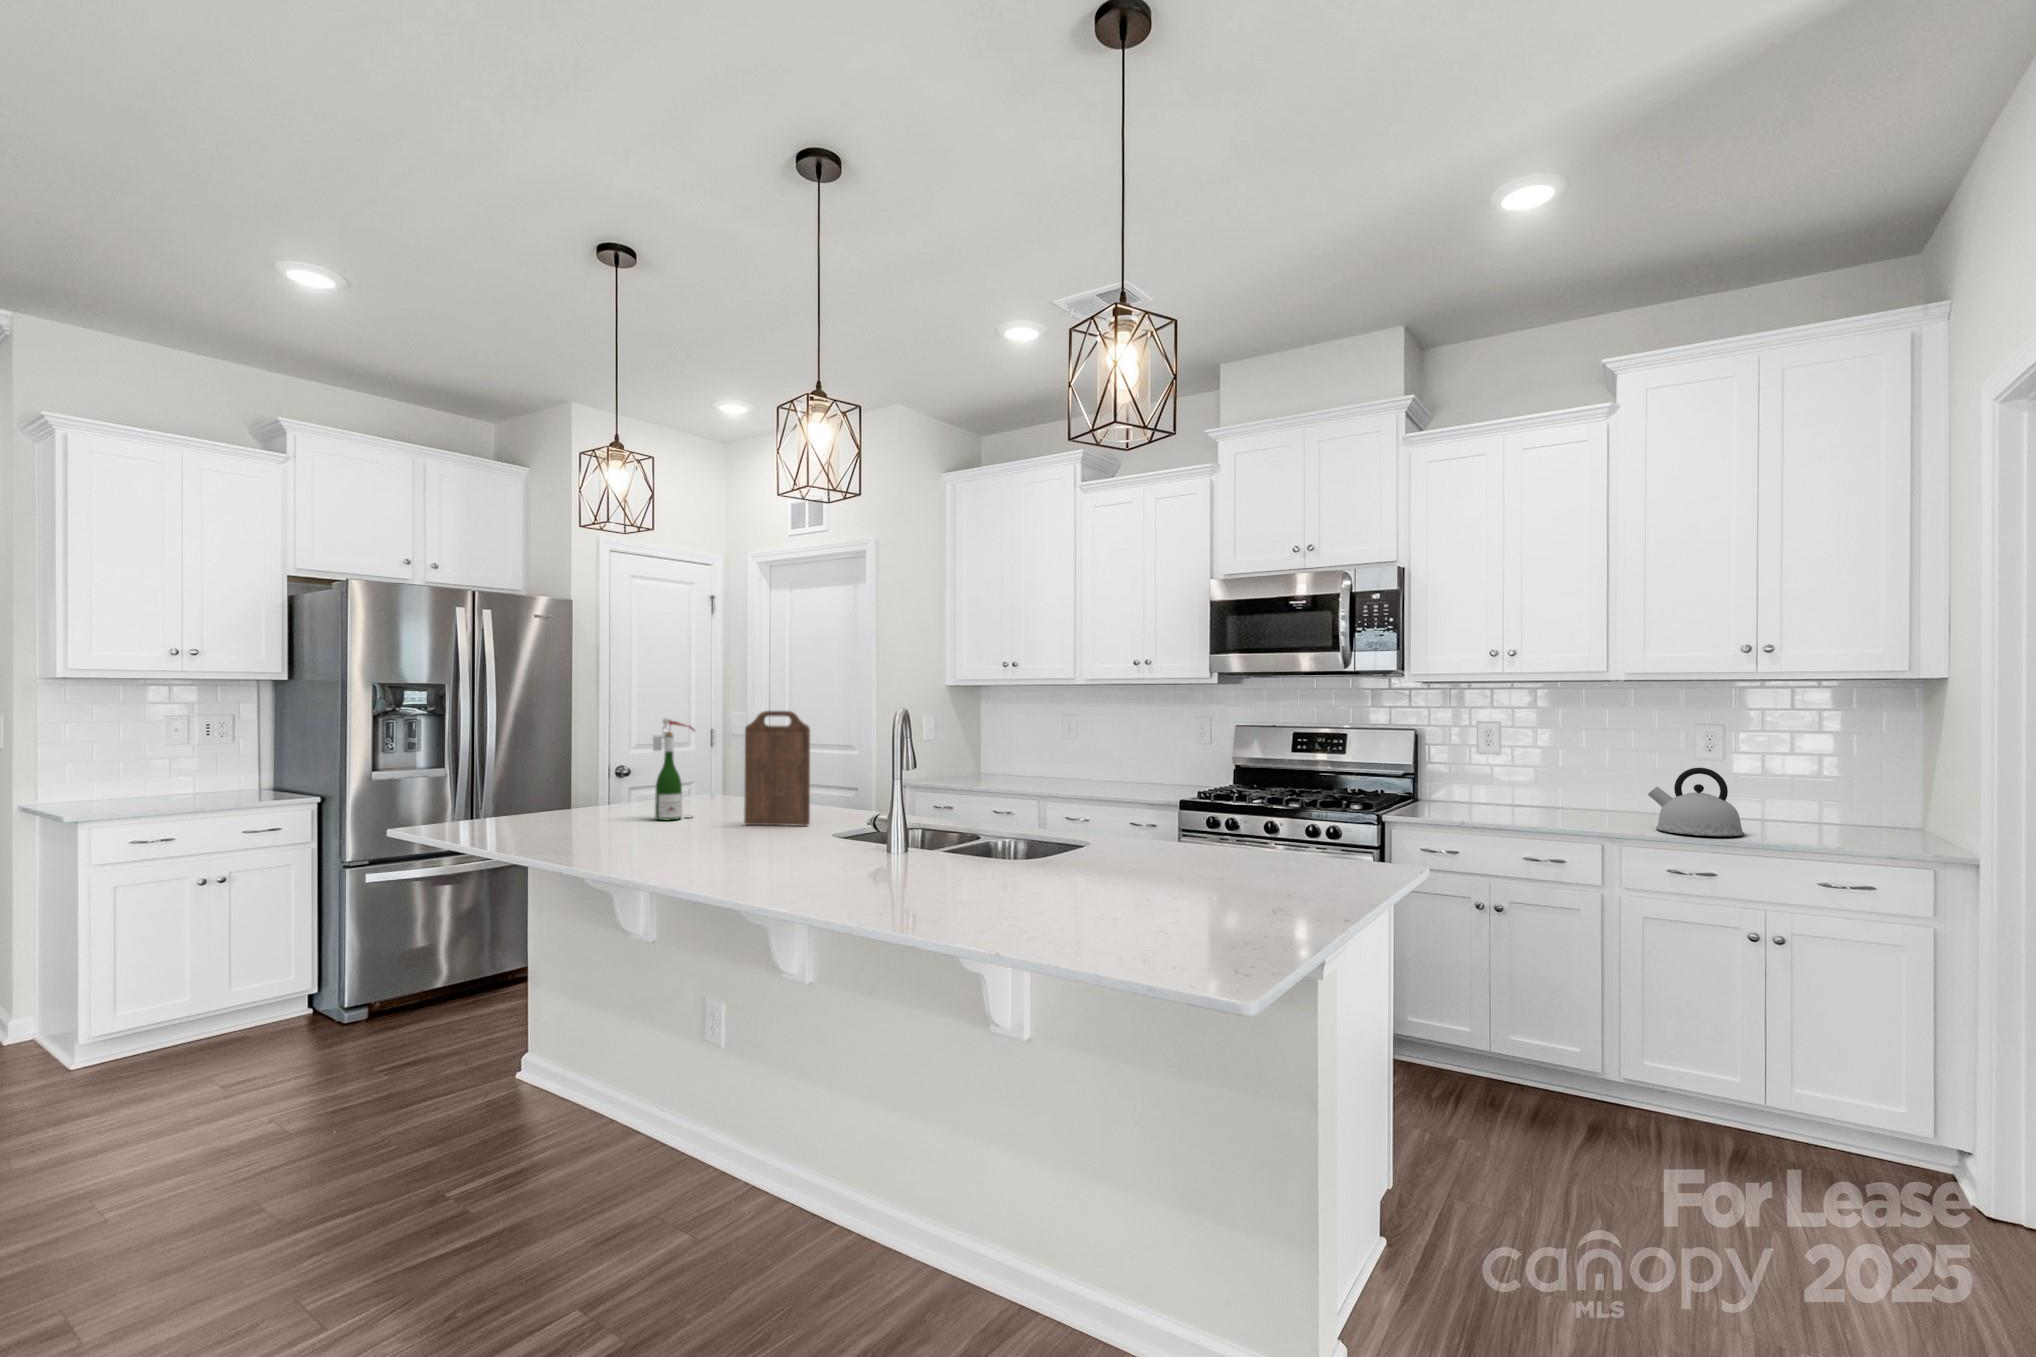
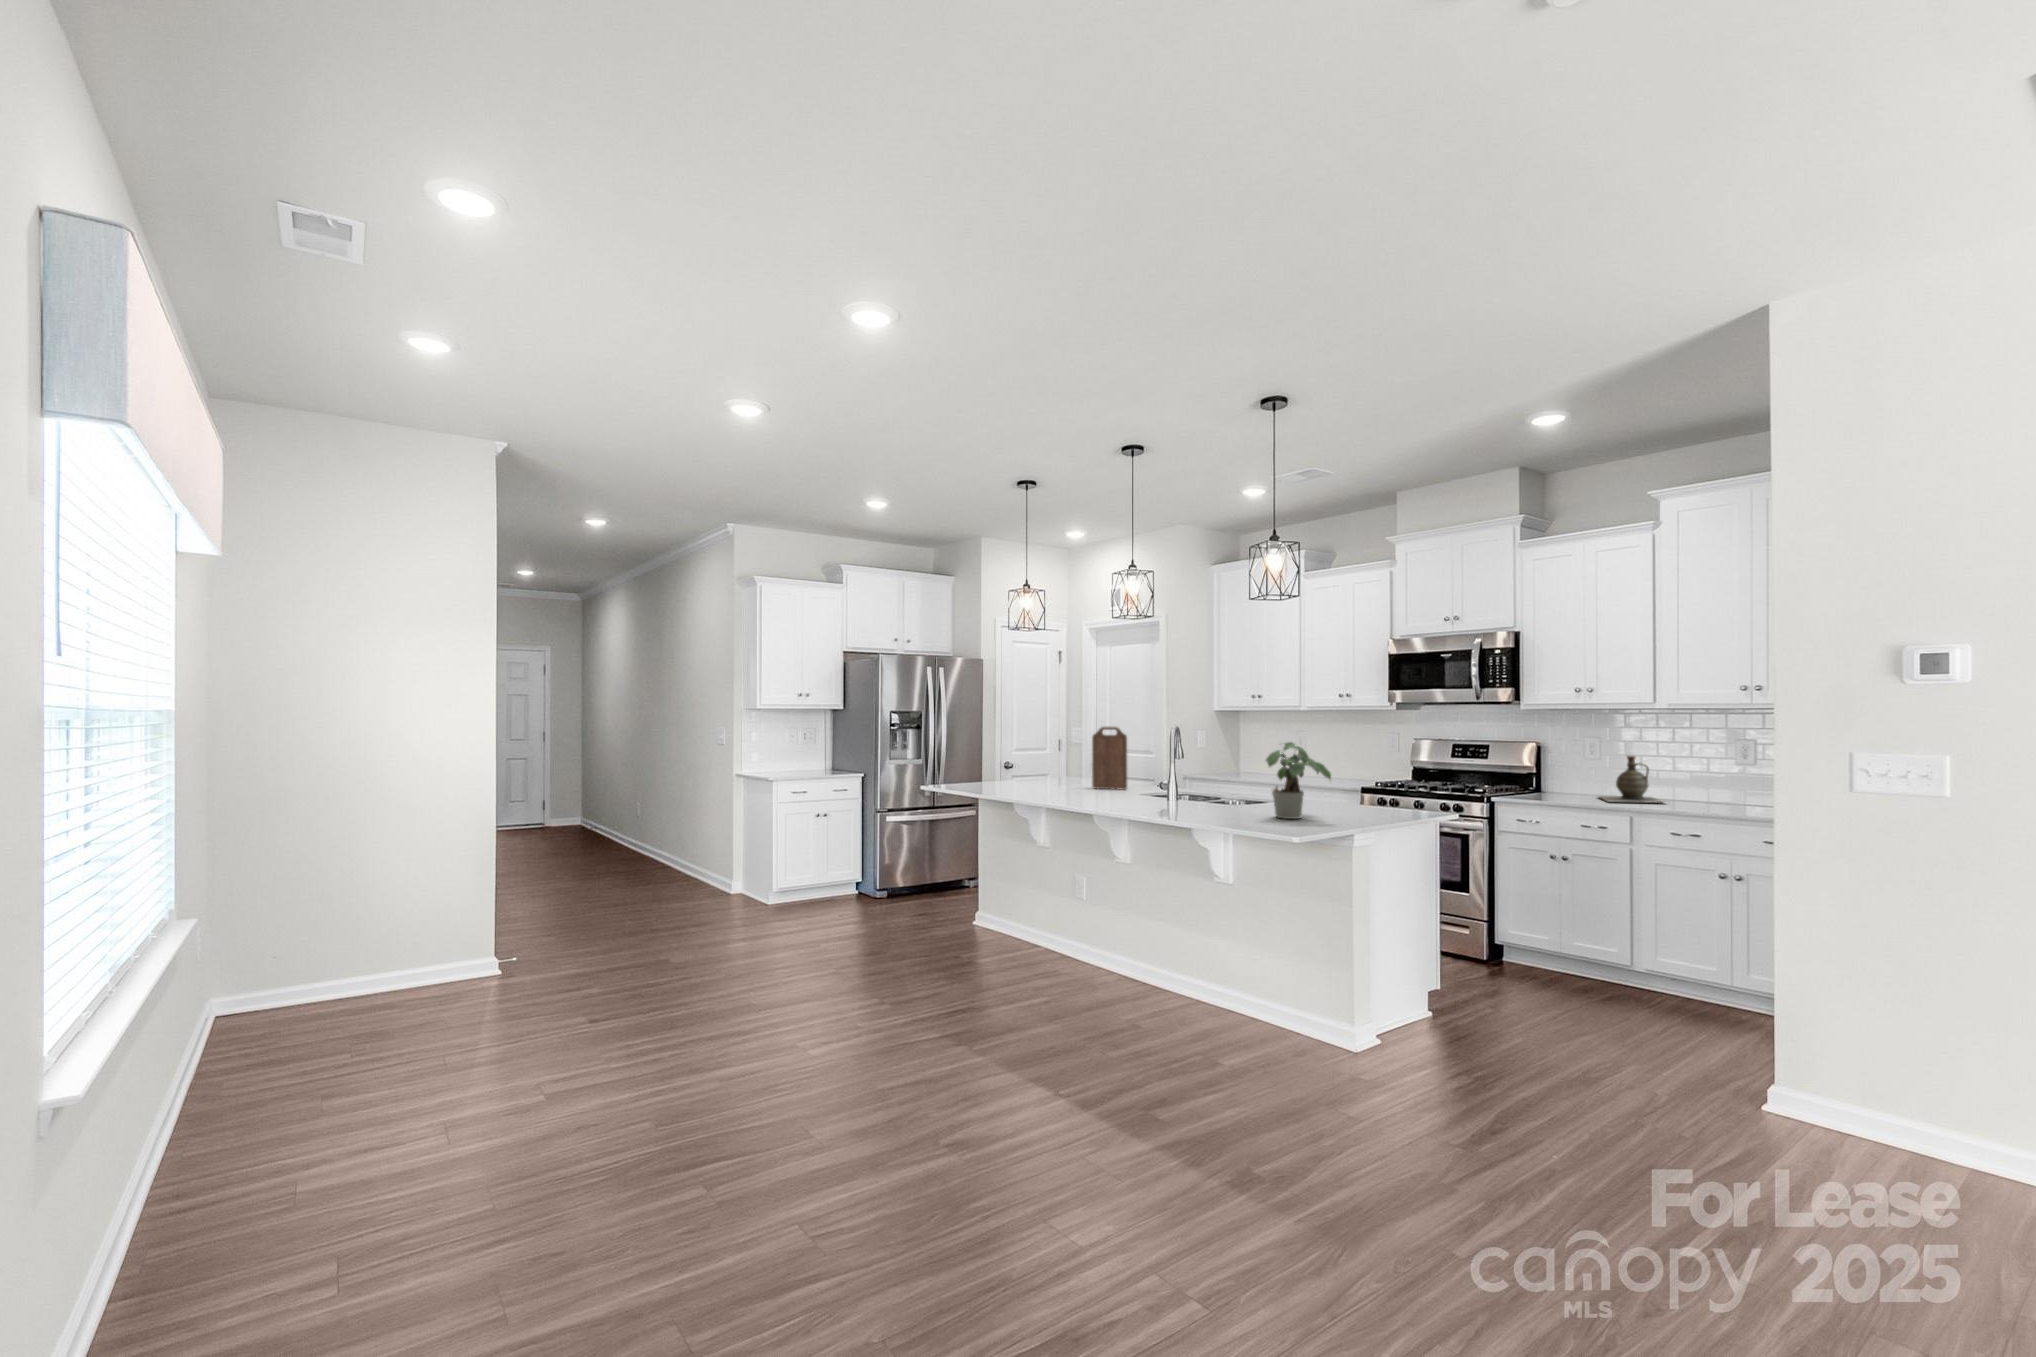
wine bottle: present [653,718,694,820] -> none [1043,730,1065,786]
potted plant: none [1093,740,1231,897] -> present [1266,742,1331,819]
ceramic jug: none [1516,749,1626,821] -> present [1599,756,1662,803]
kettle: present [1648,768,1744,836] -> none [1674,768,1739,812]

